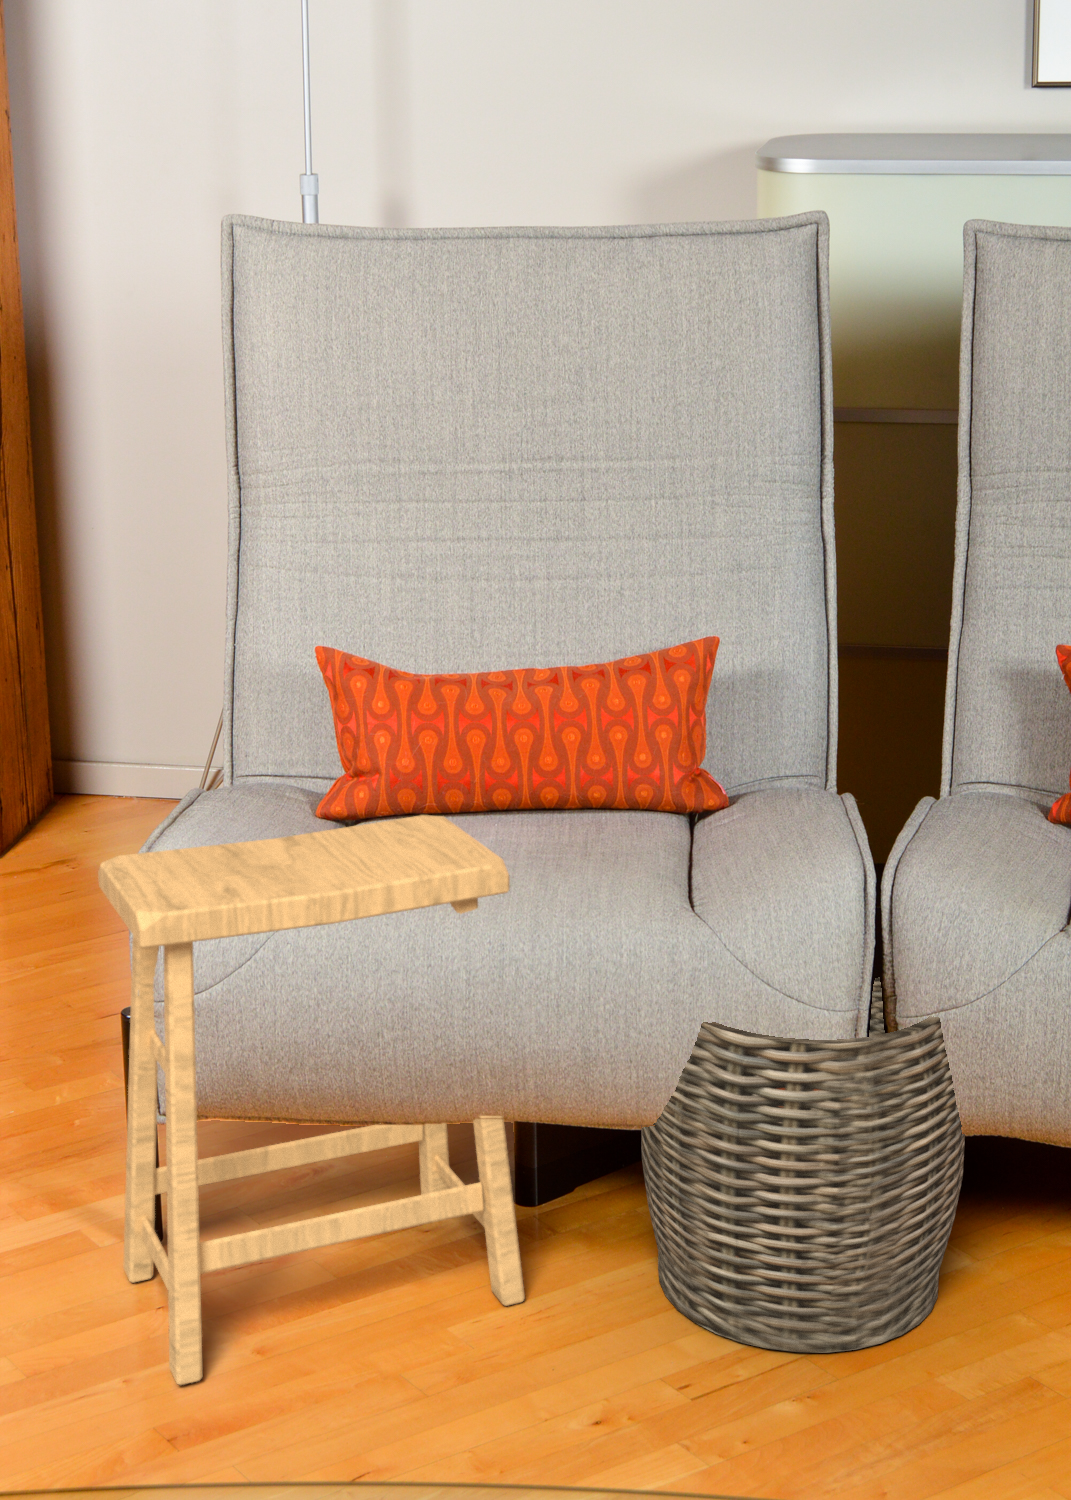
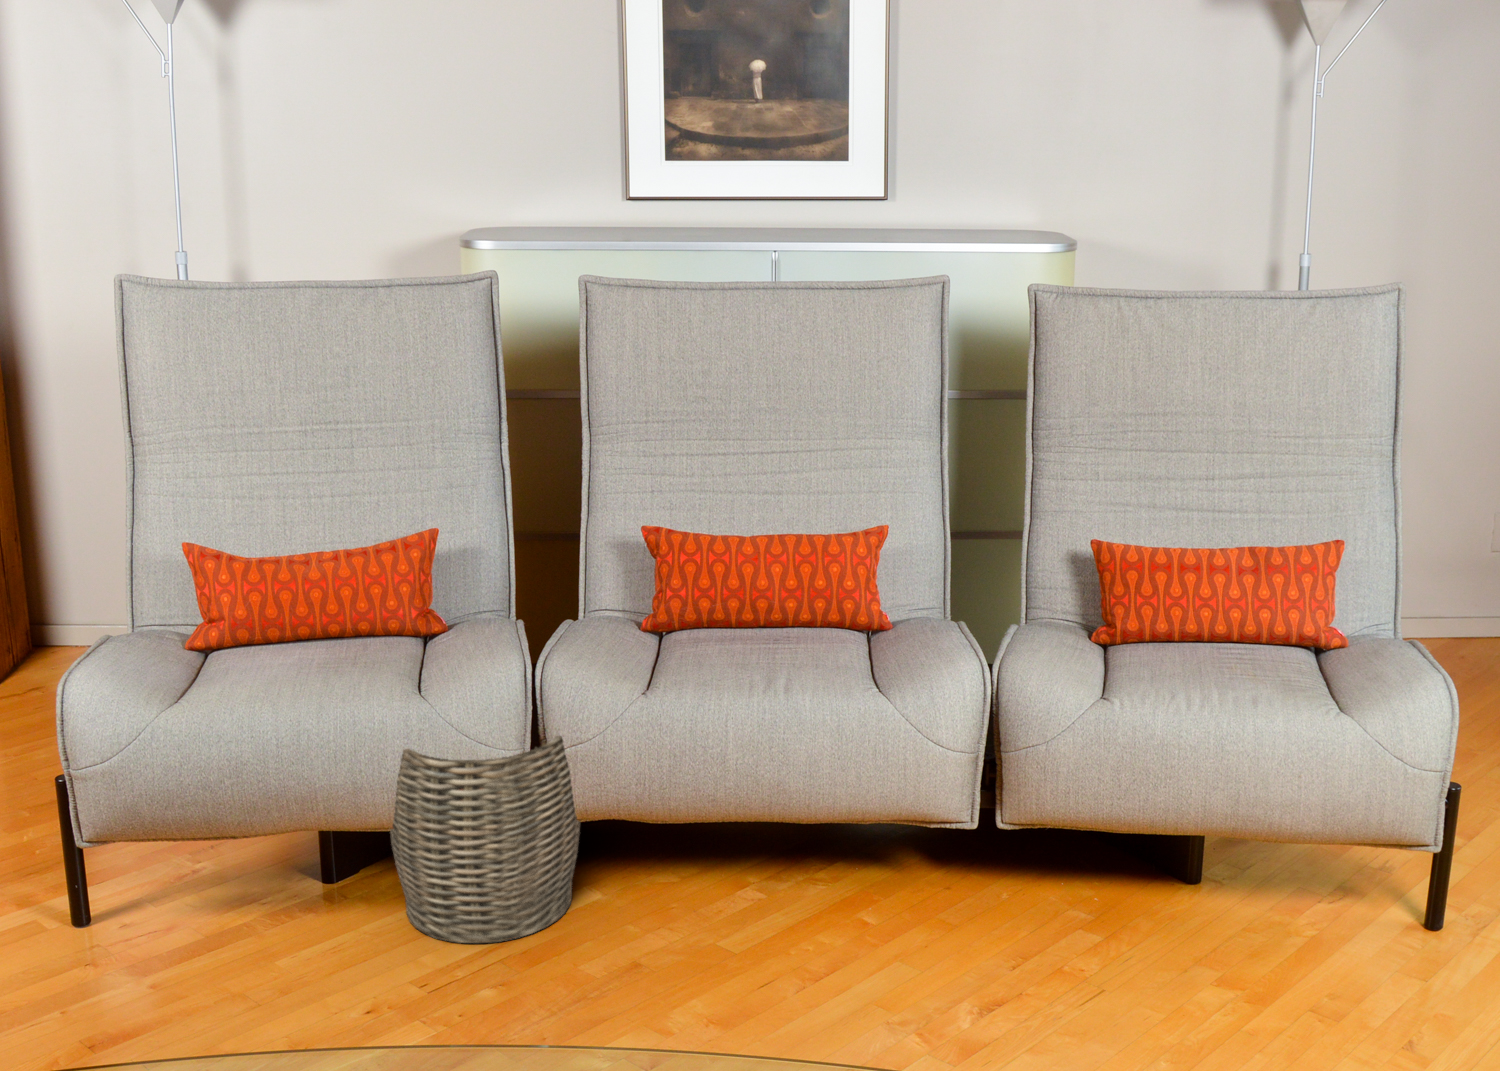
footstool: present [98,815,525,1385] -> none [33,645,322,1003]

